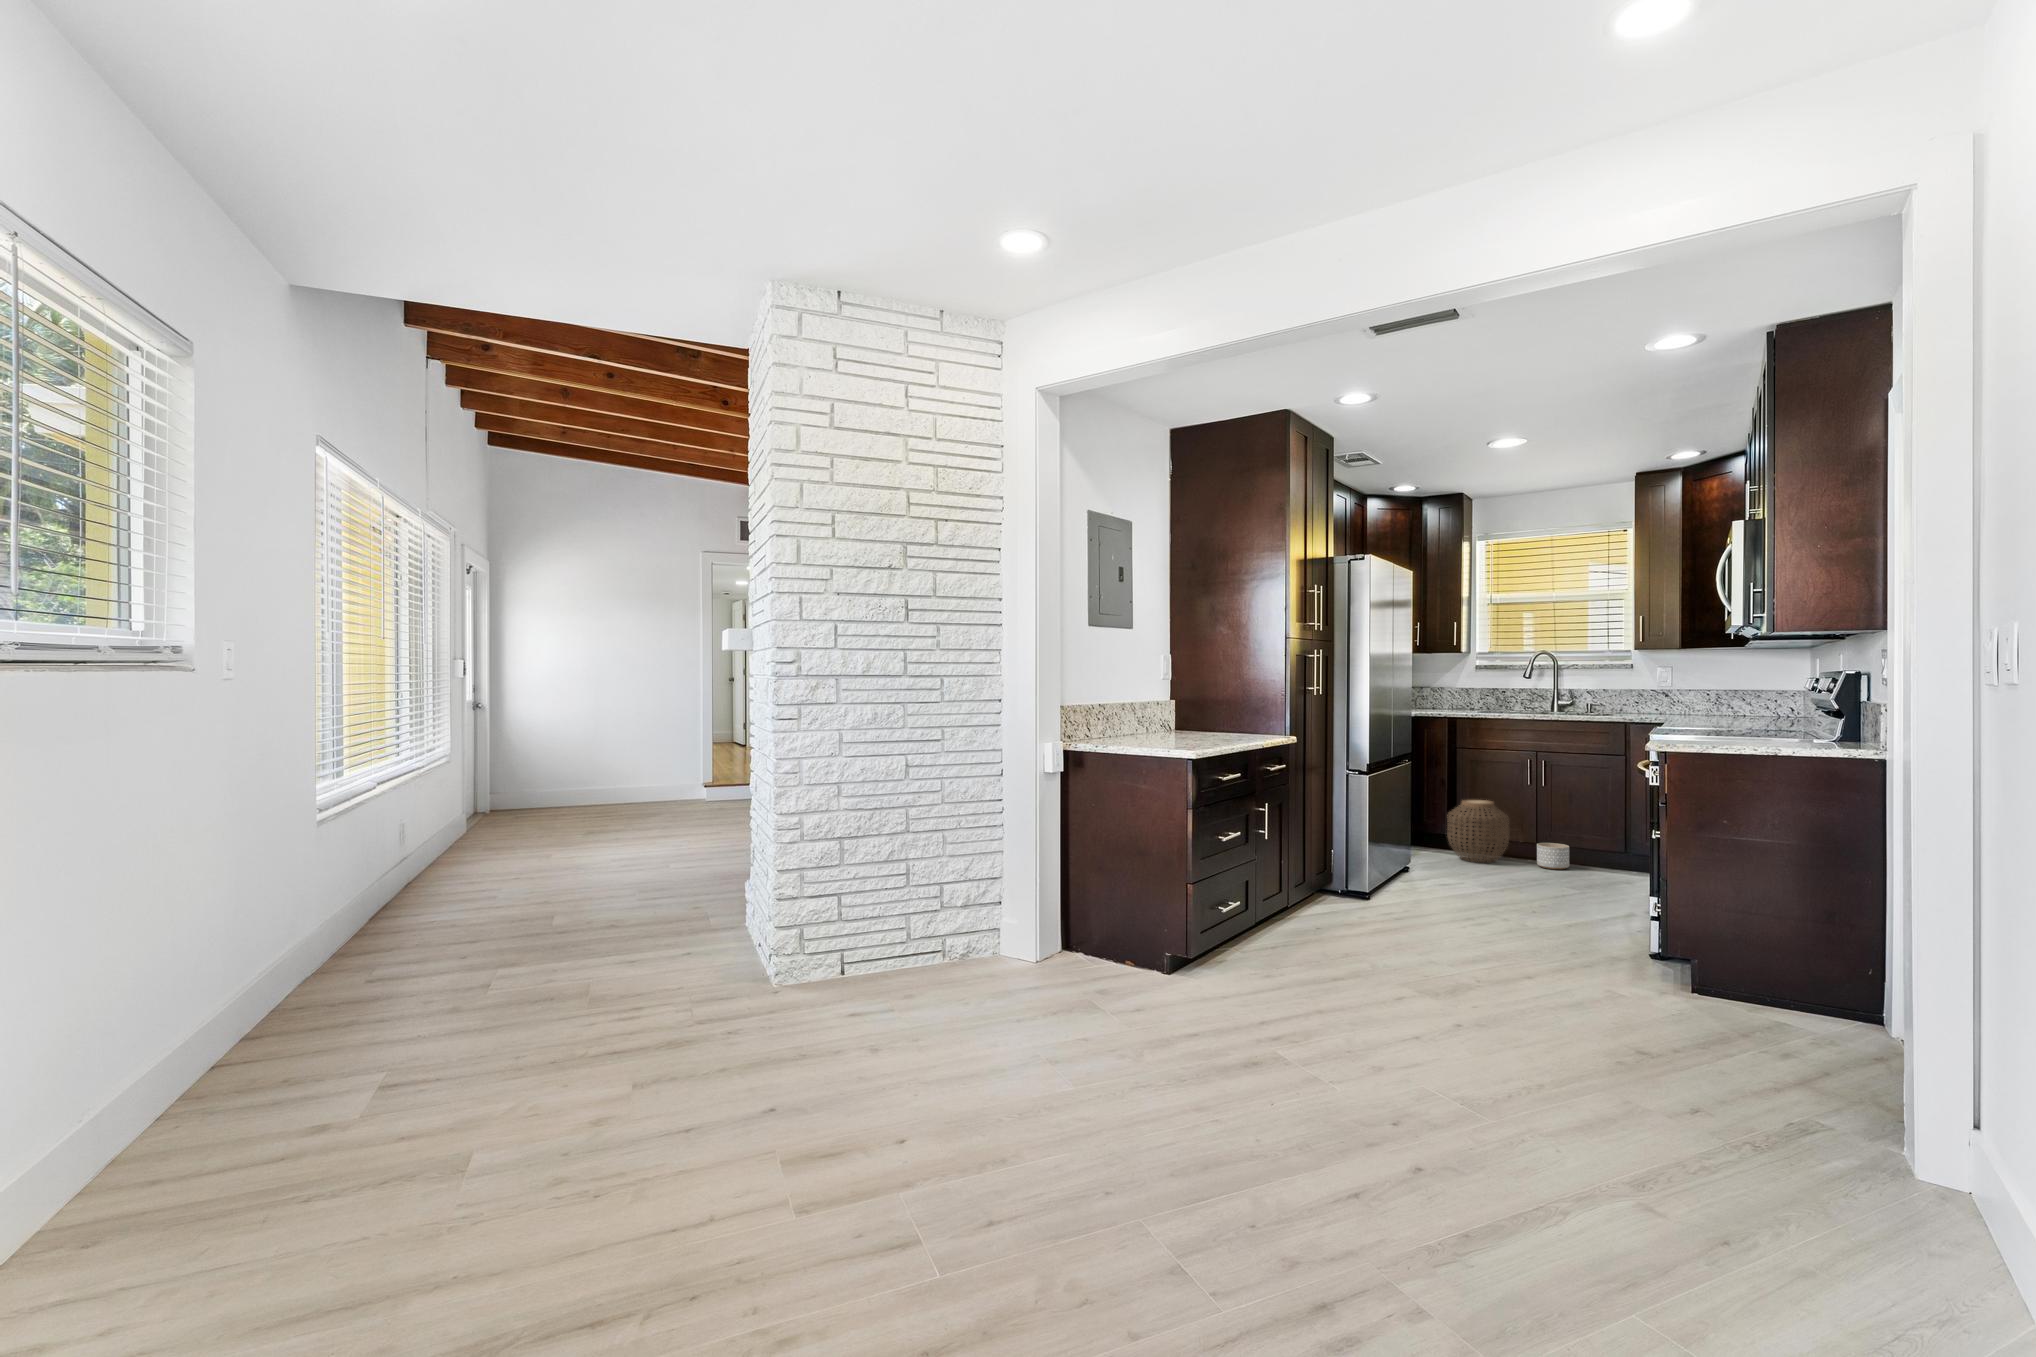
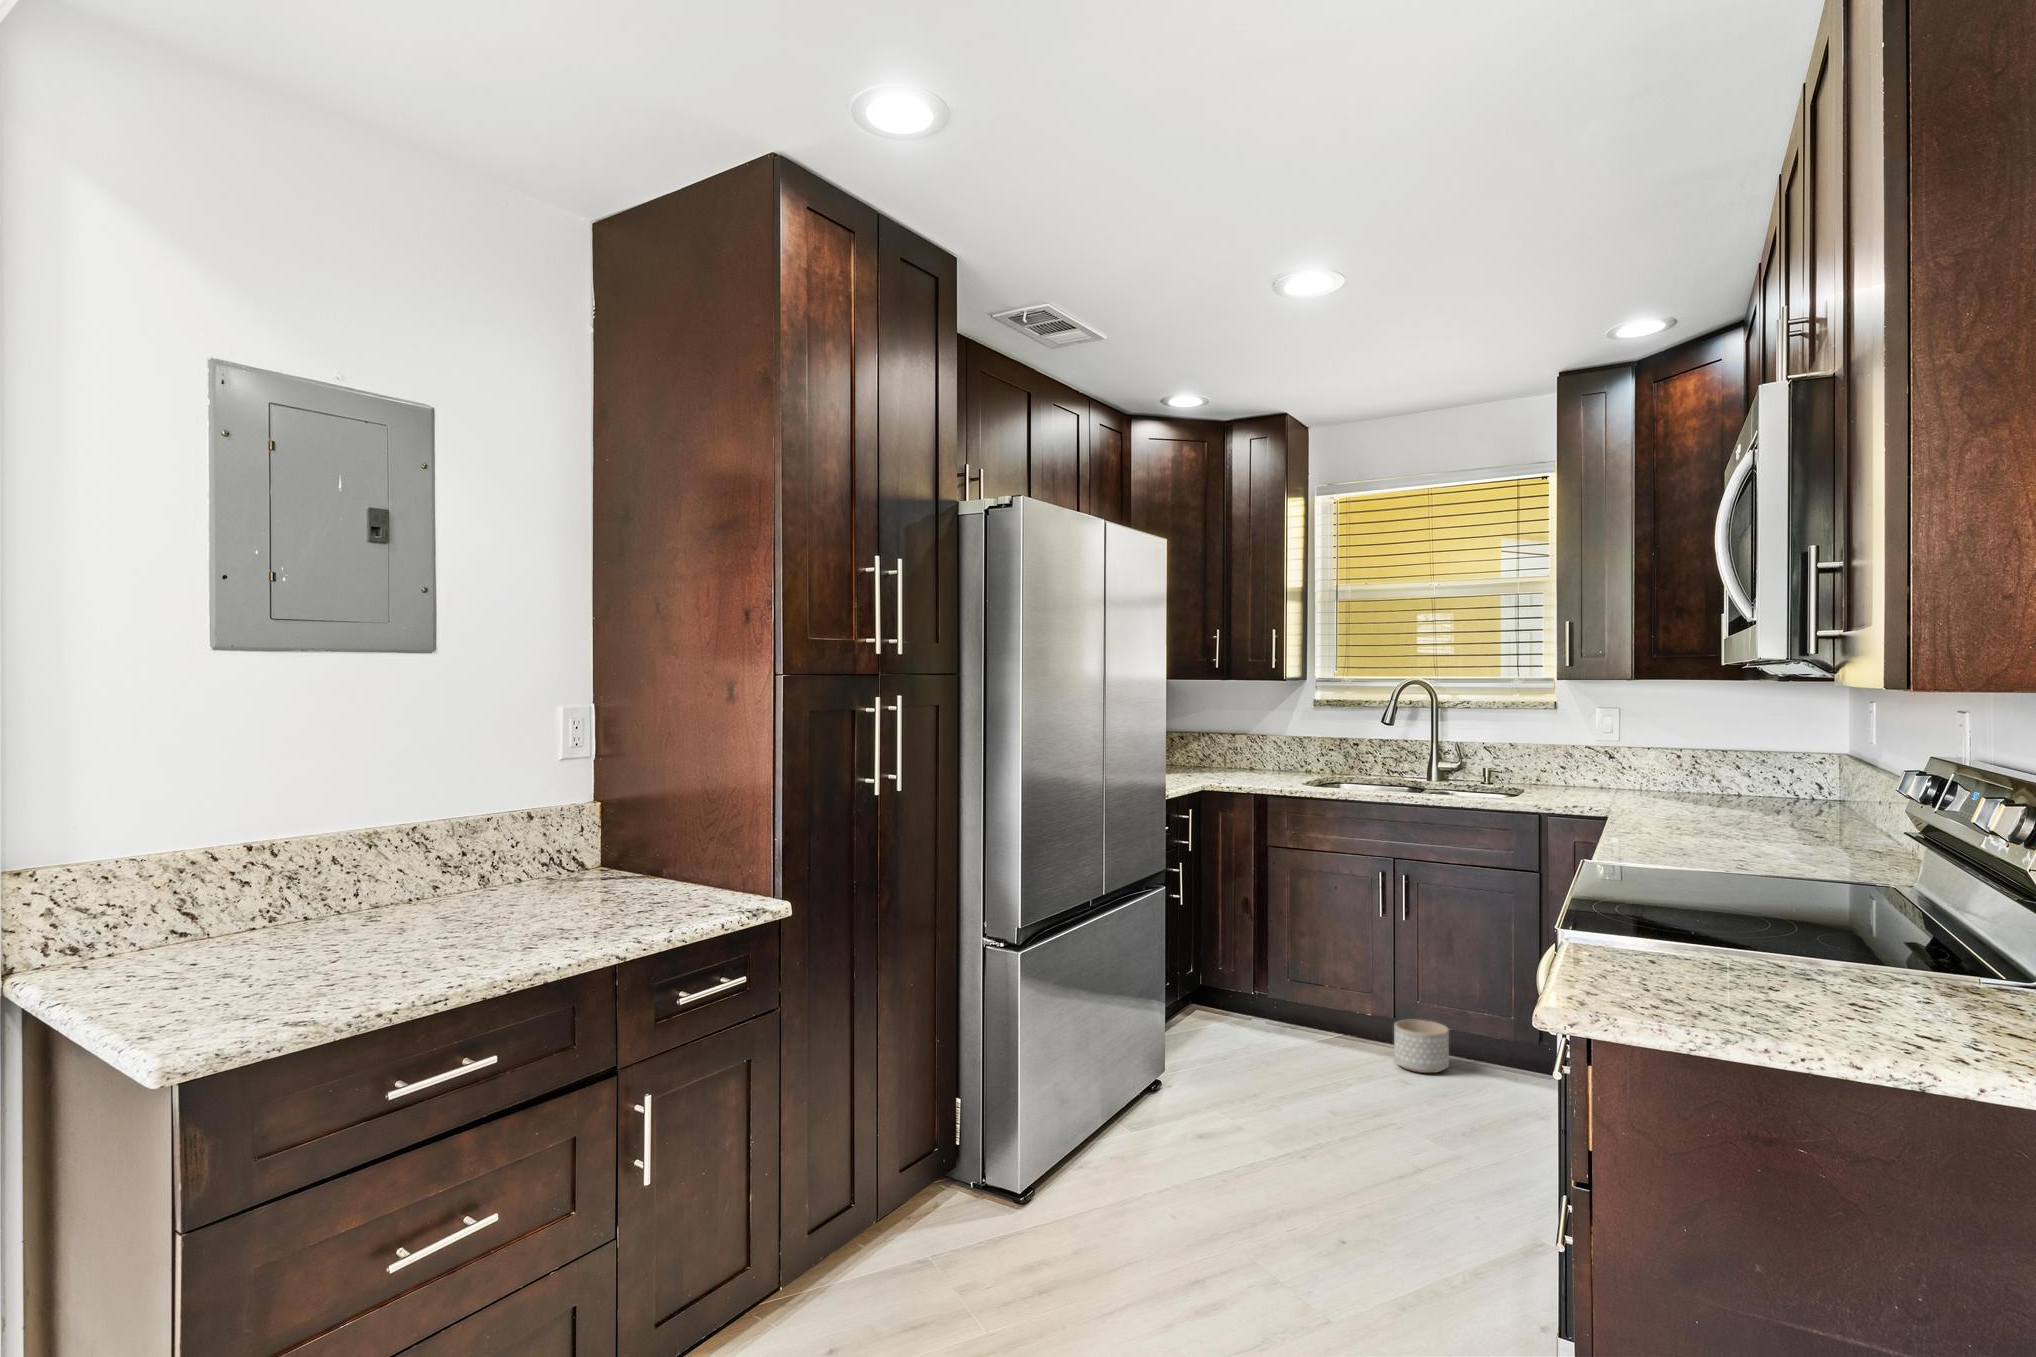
woven basket: present [1447,799,1509,863] -> none [1246,938,1349,1056]

